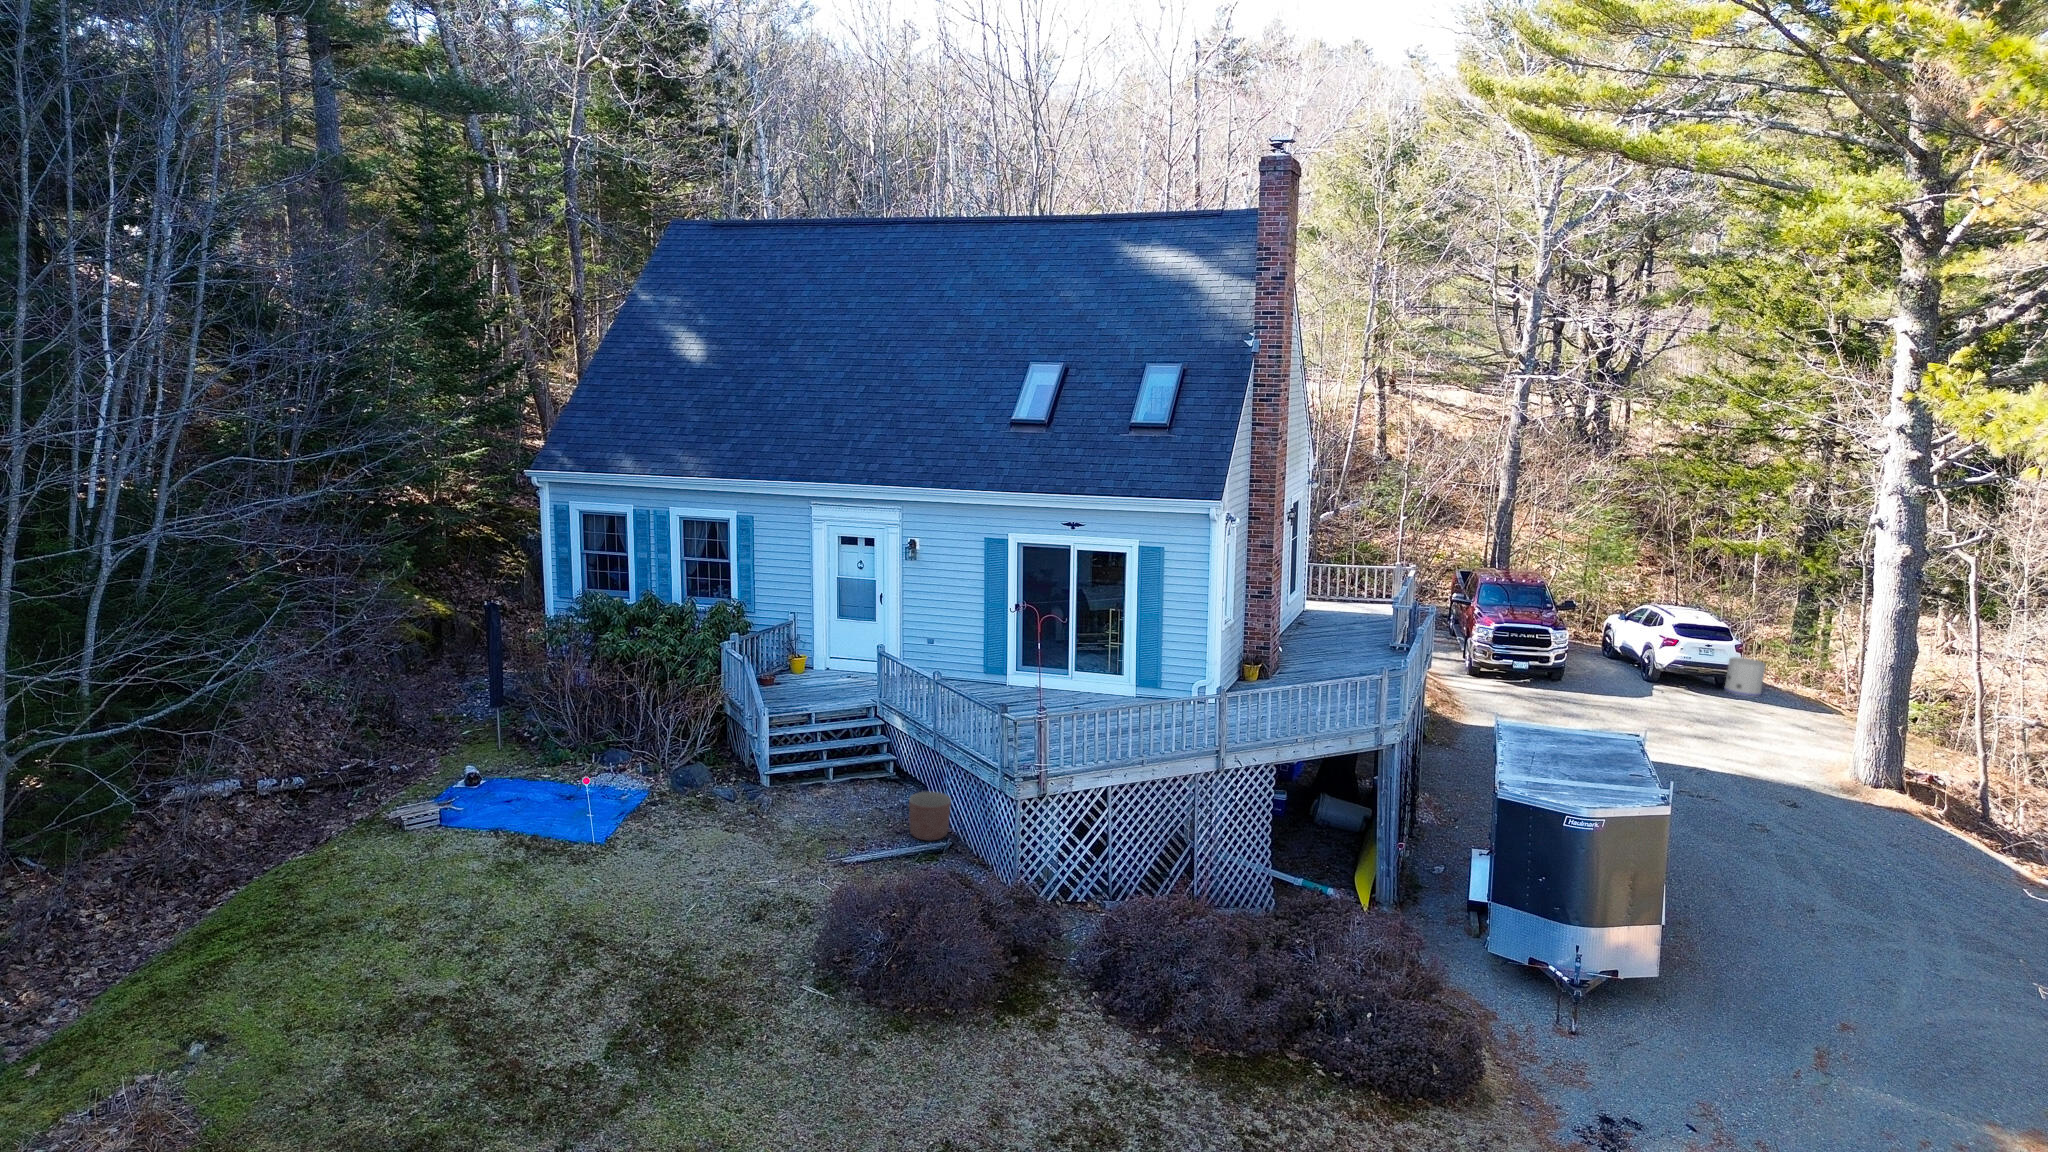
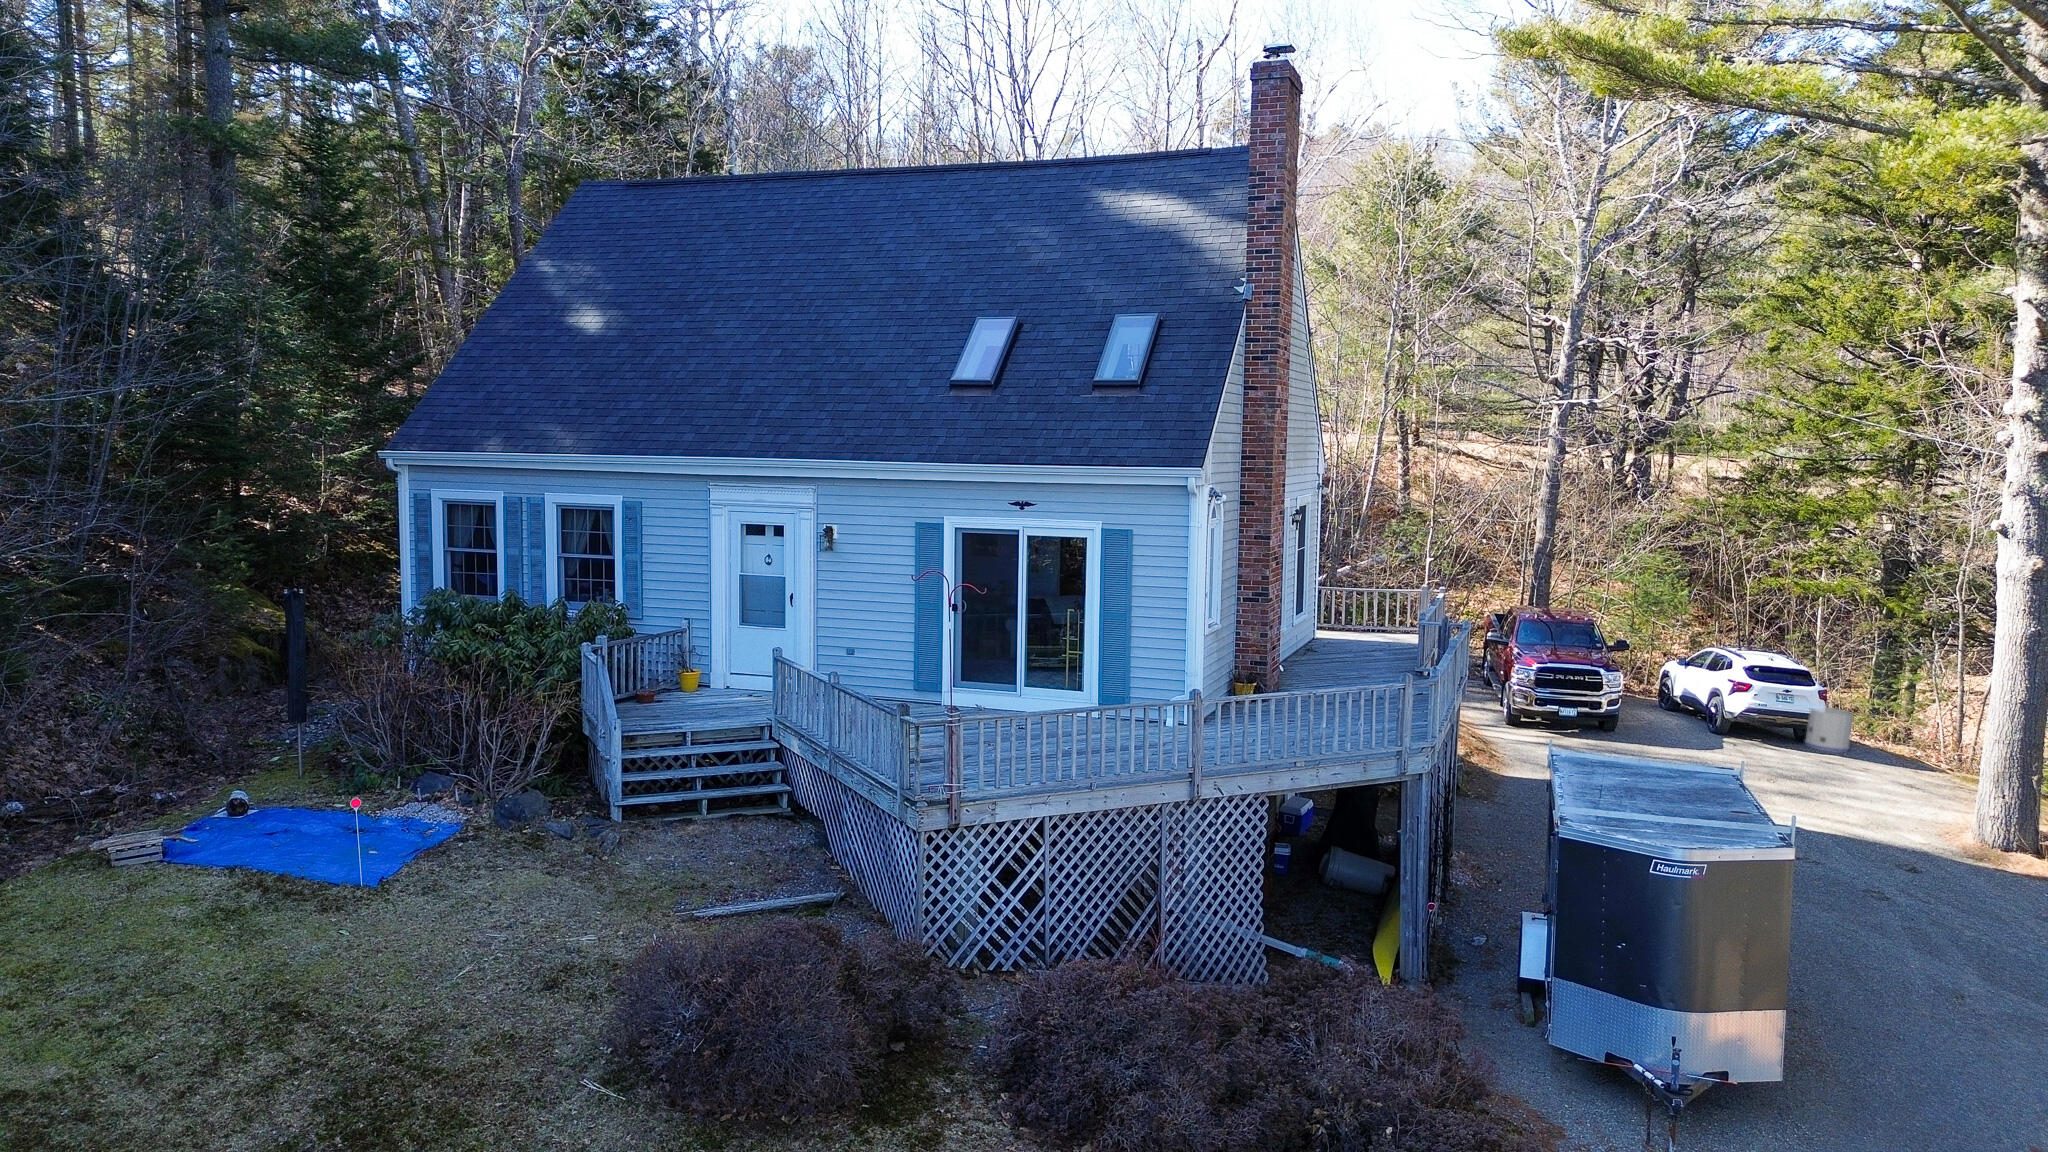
planter: present [909,792,951,841] -> none [794,826,848,888]

